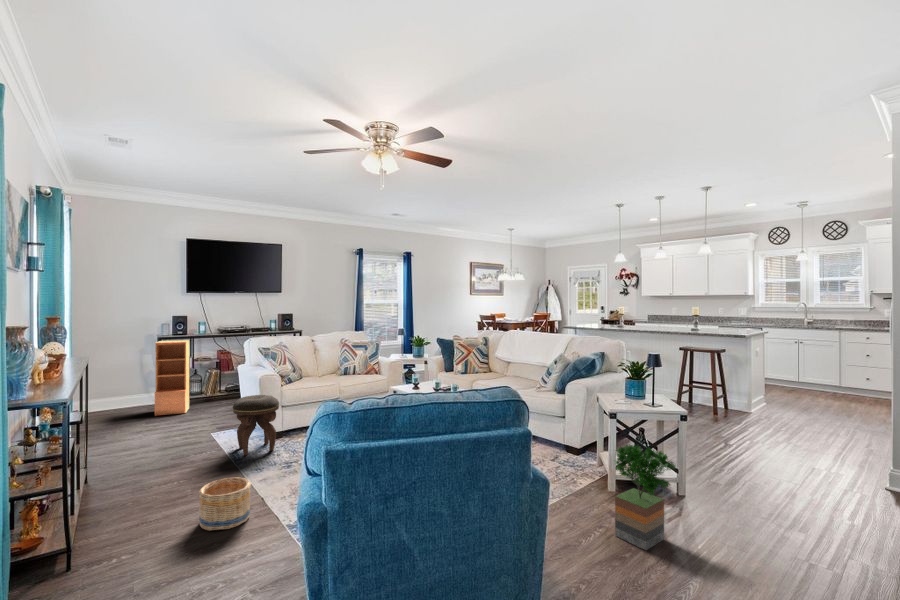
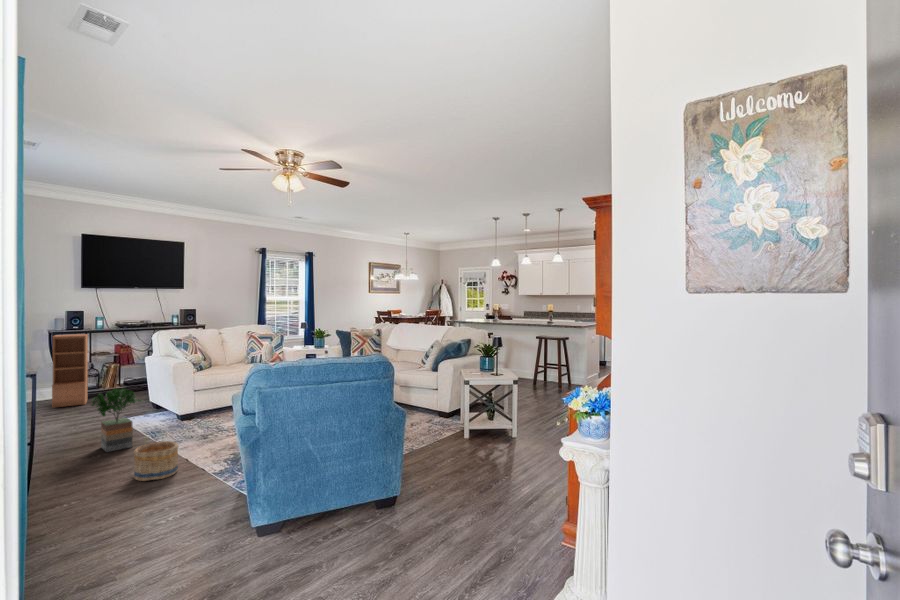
footstool: present [233,395,279,455] -> none [147,380,192,433]
potted tree: present [615,444,675,550] -> present [92,389,142,452]

